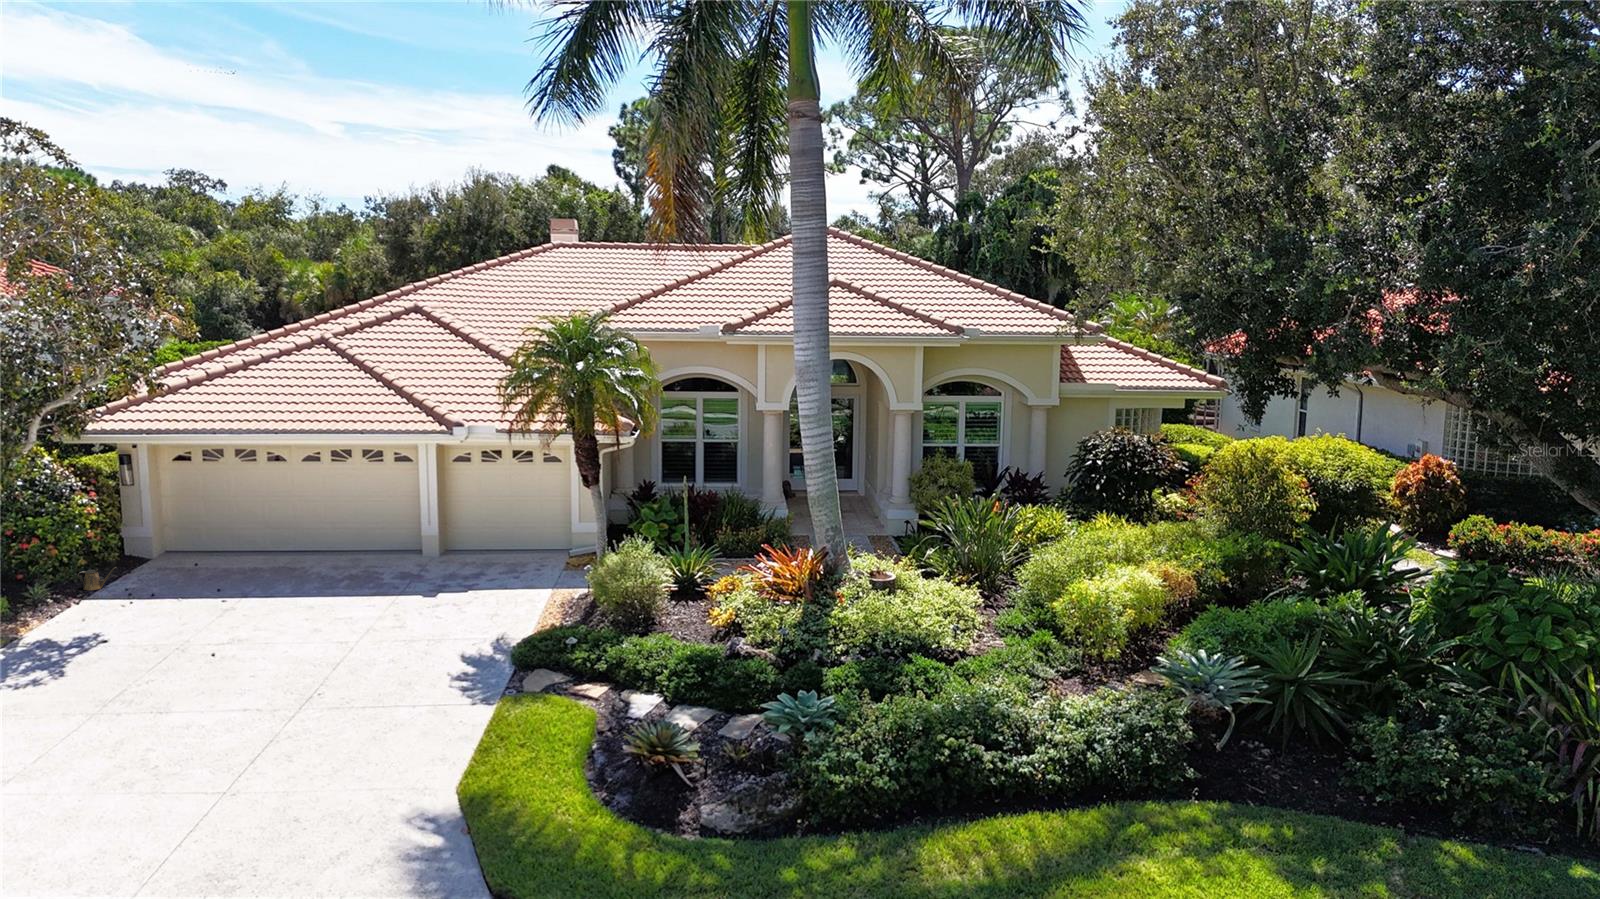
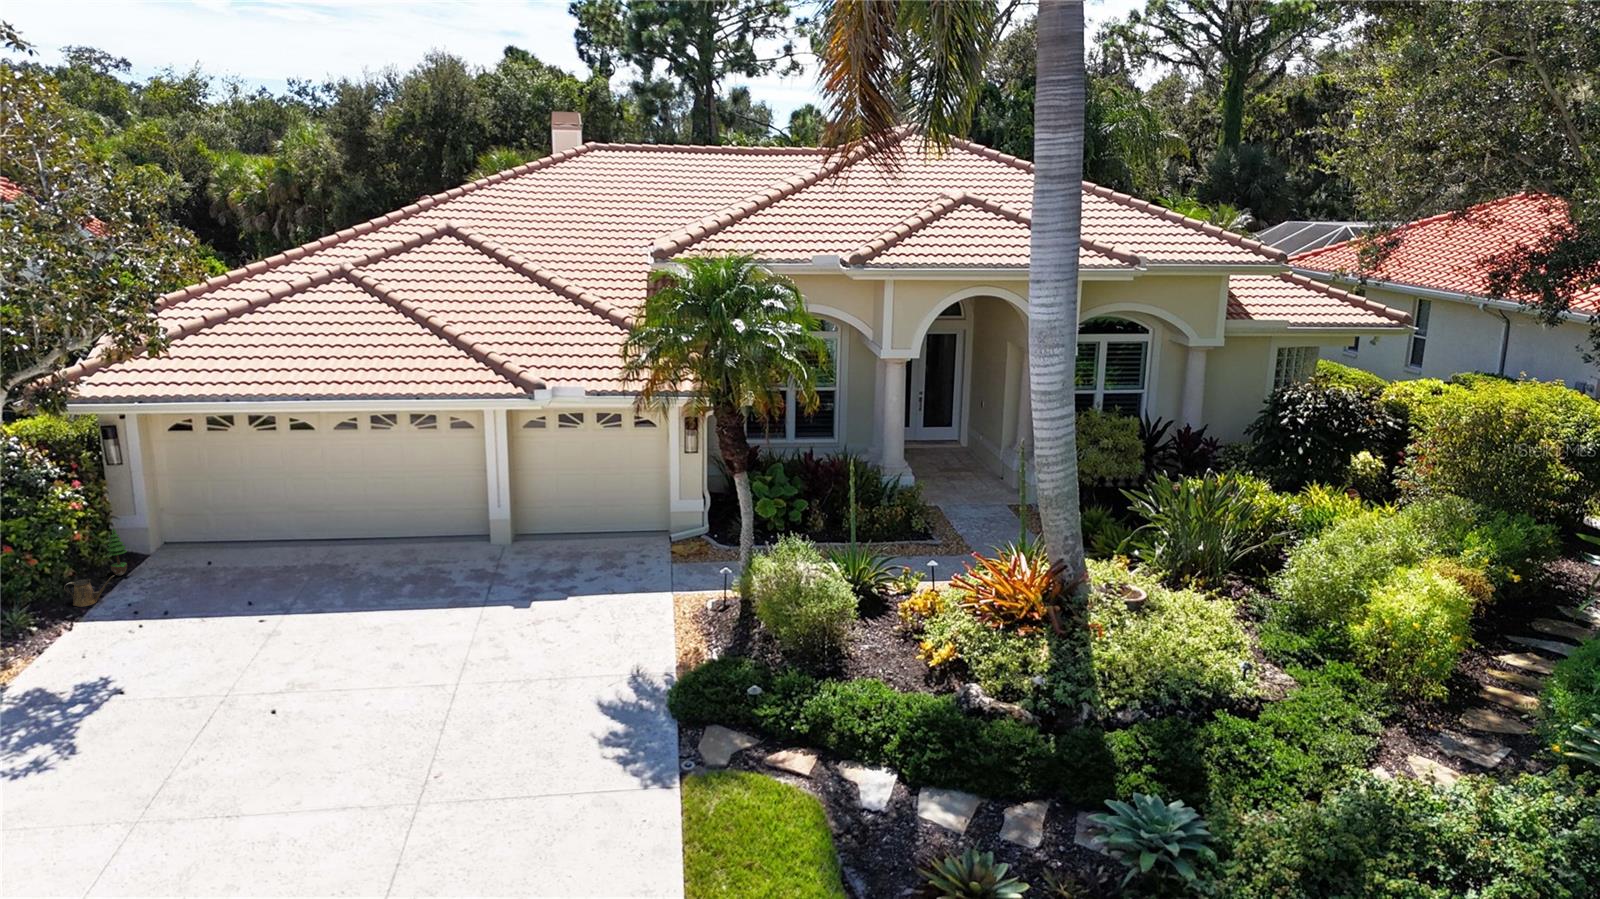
potted tree: none [114,533,131,572] -> present [107,528,127,576]

